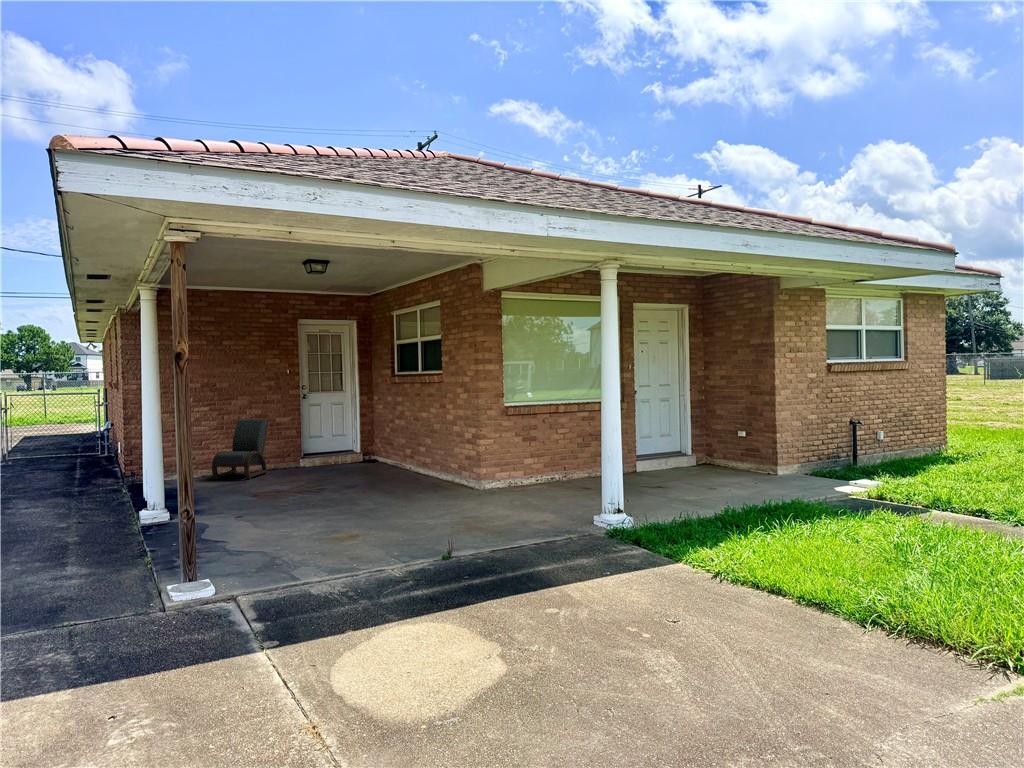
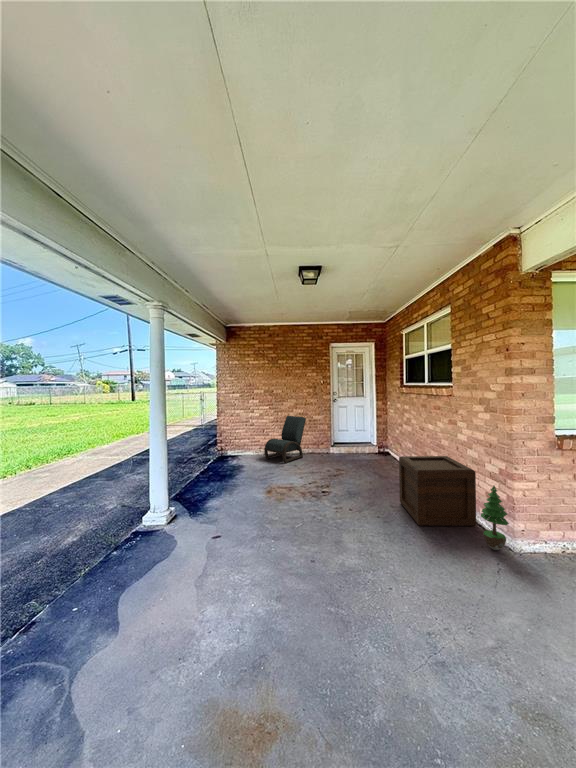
wooden crate: none [398,437,459,492] -> present [399,456,476,526]
potted tree: none [460,444,477,492] -> present [481,486,509,550]

